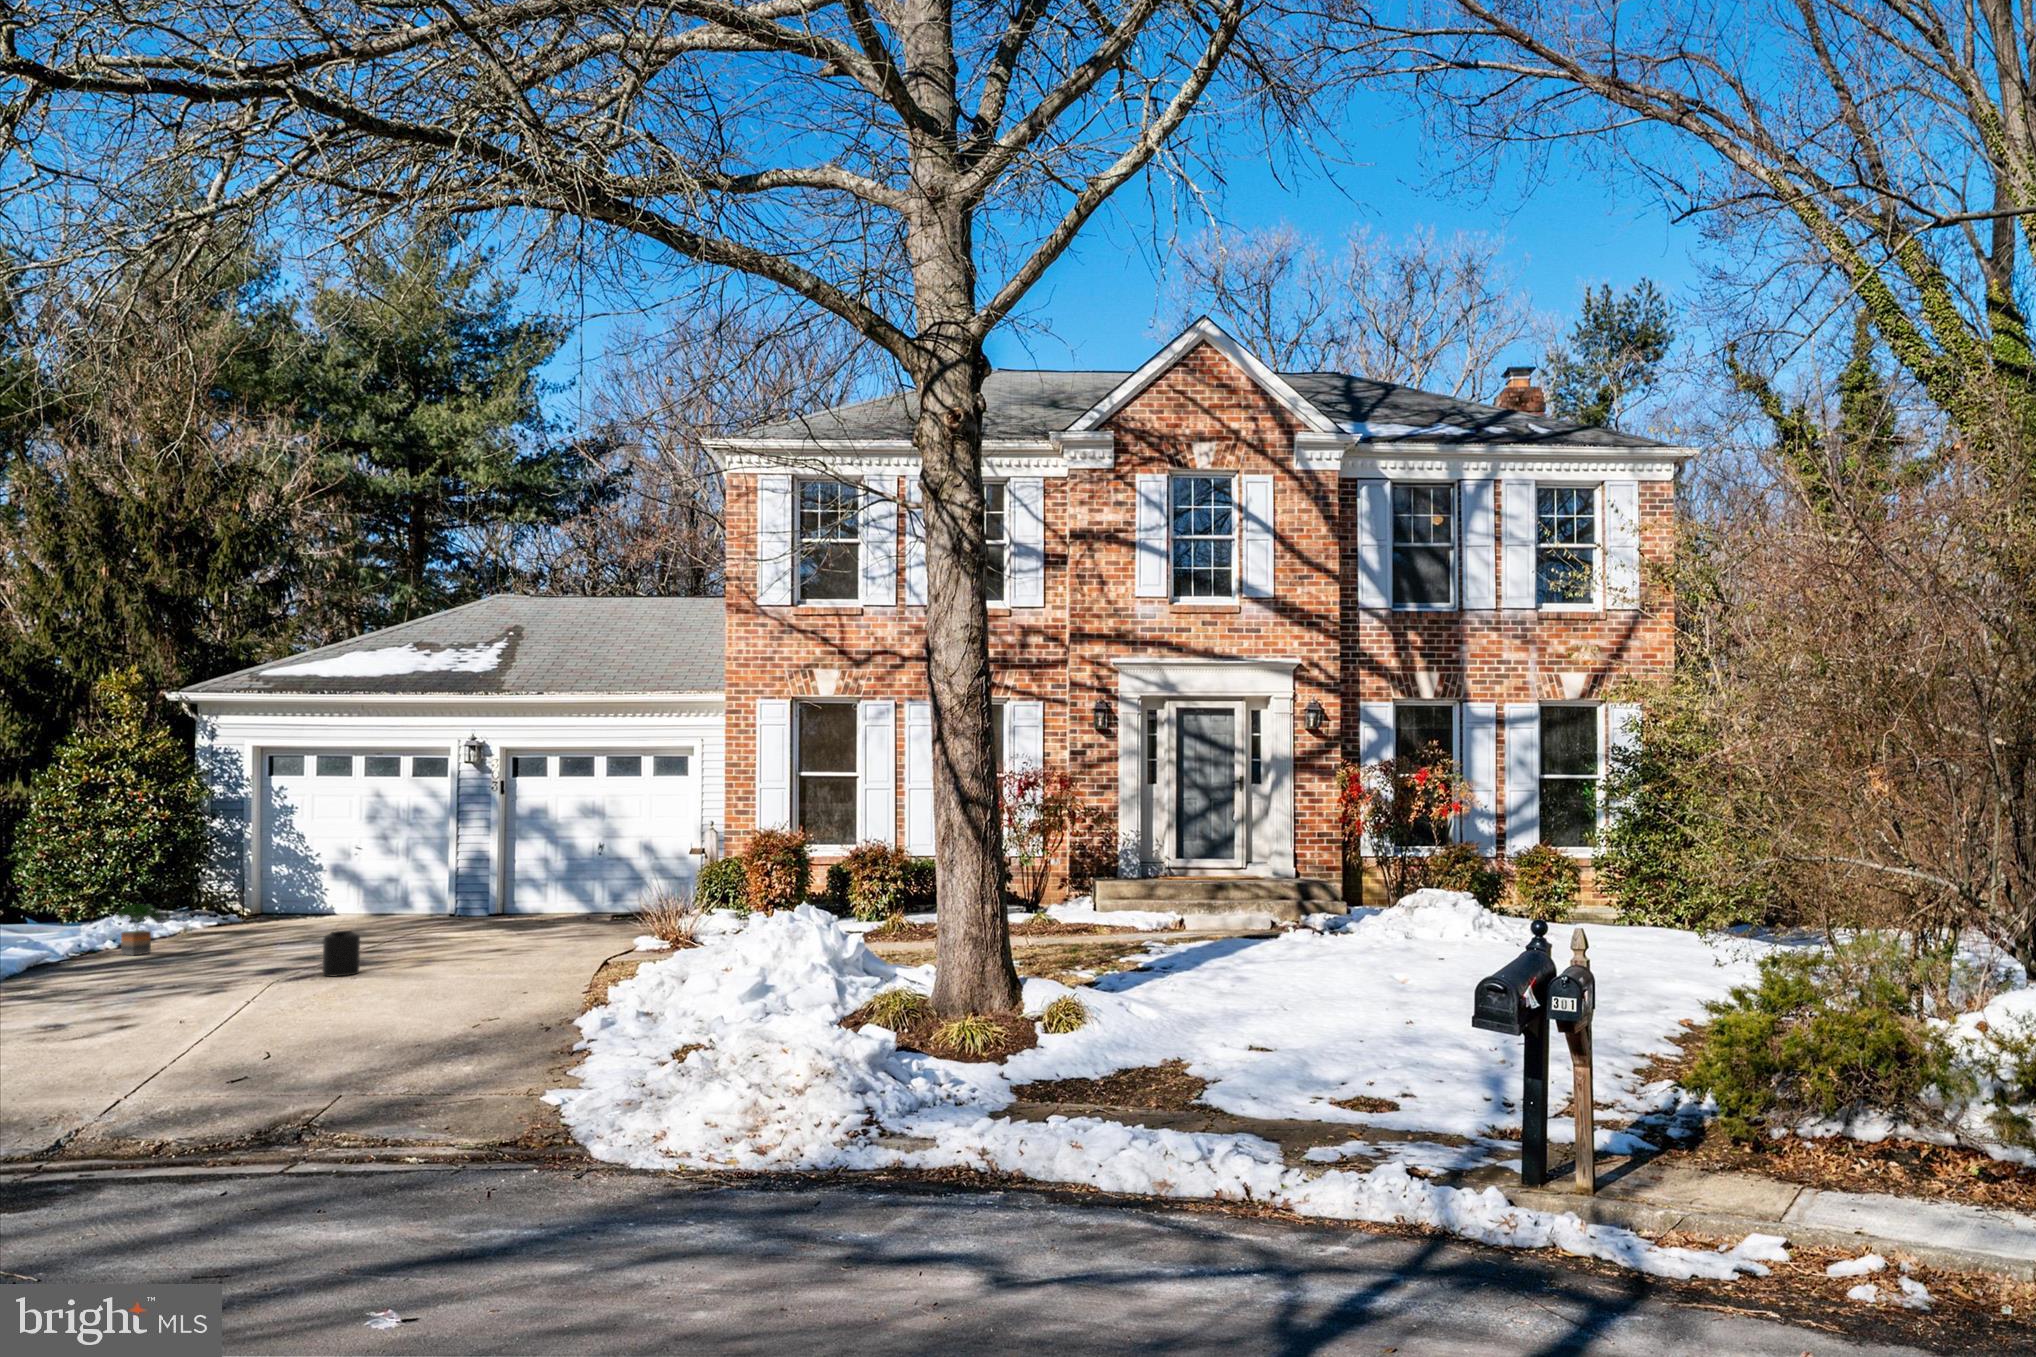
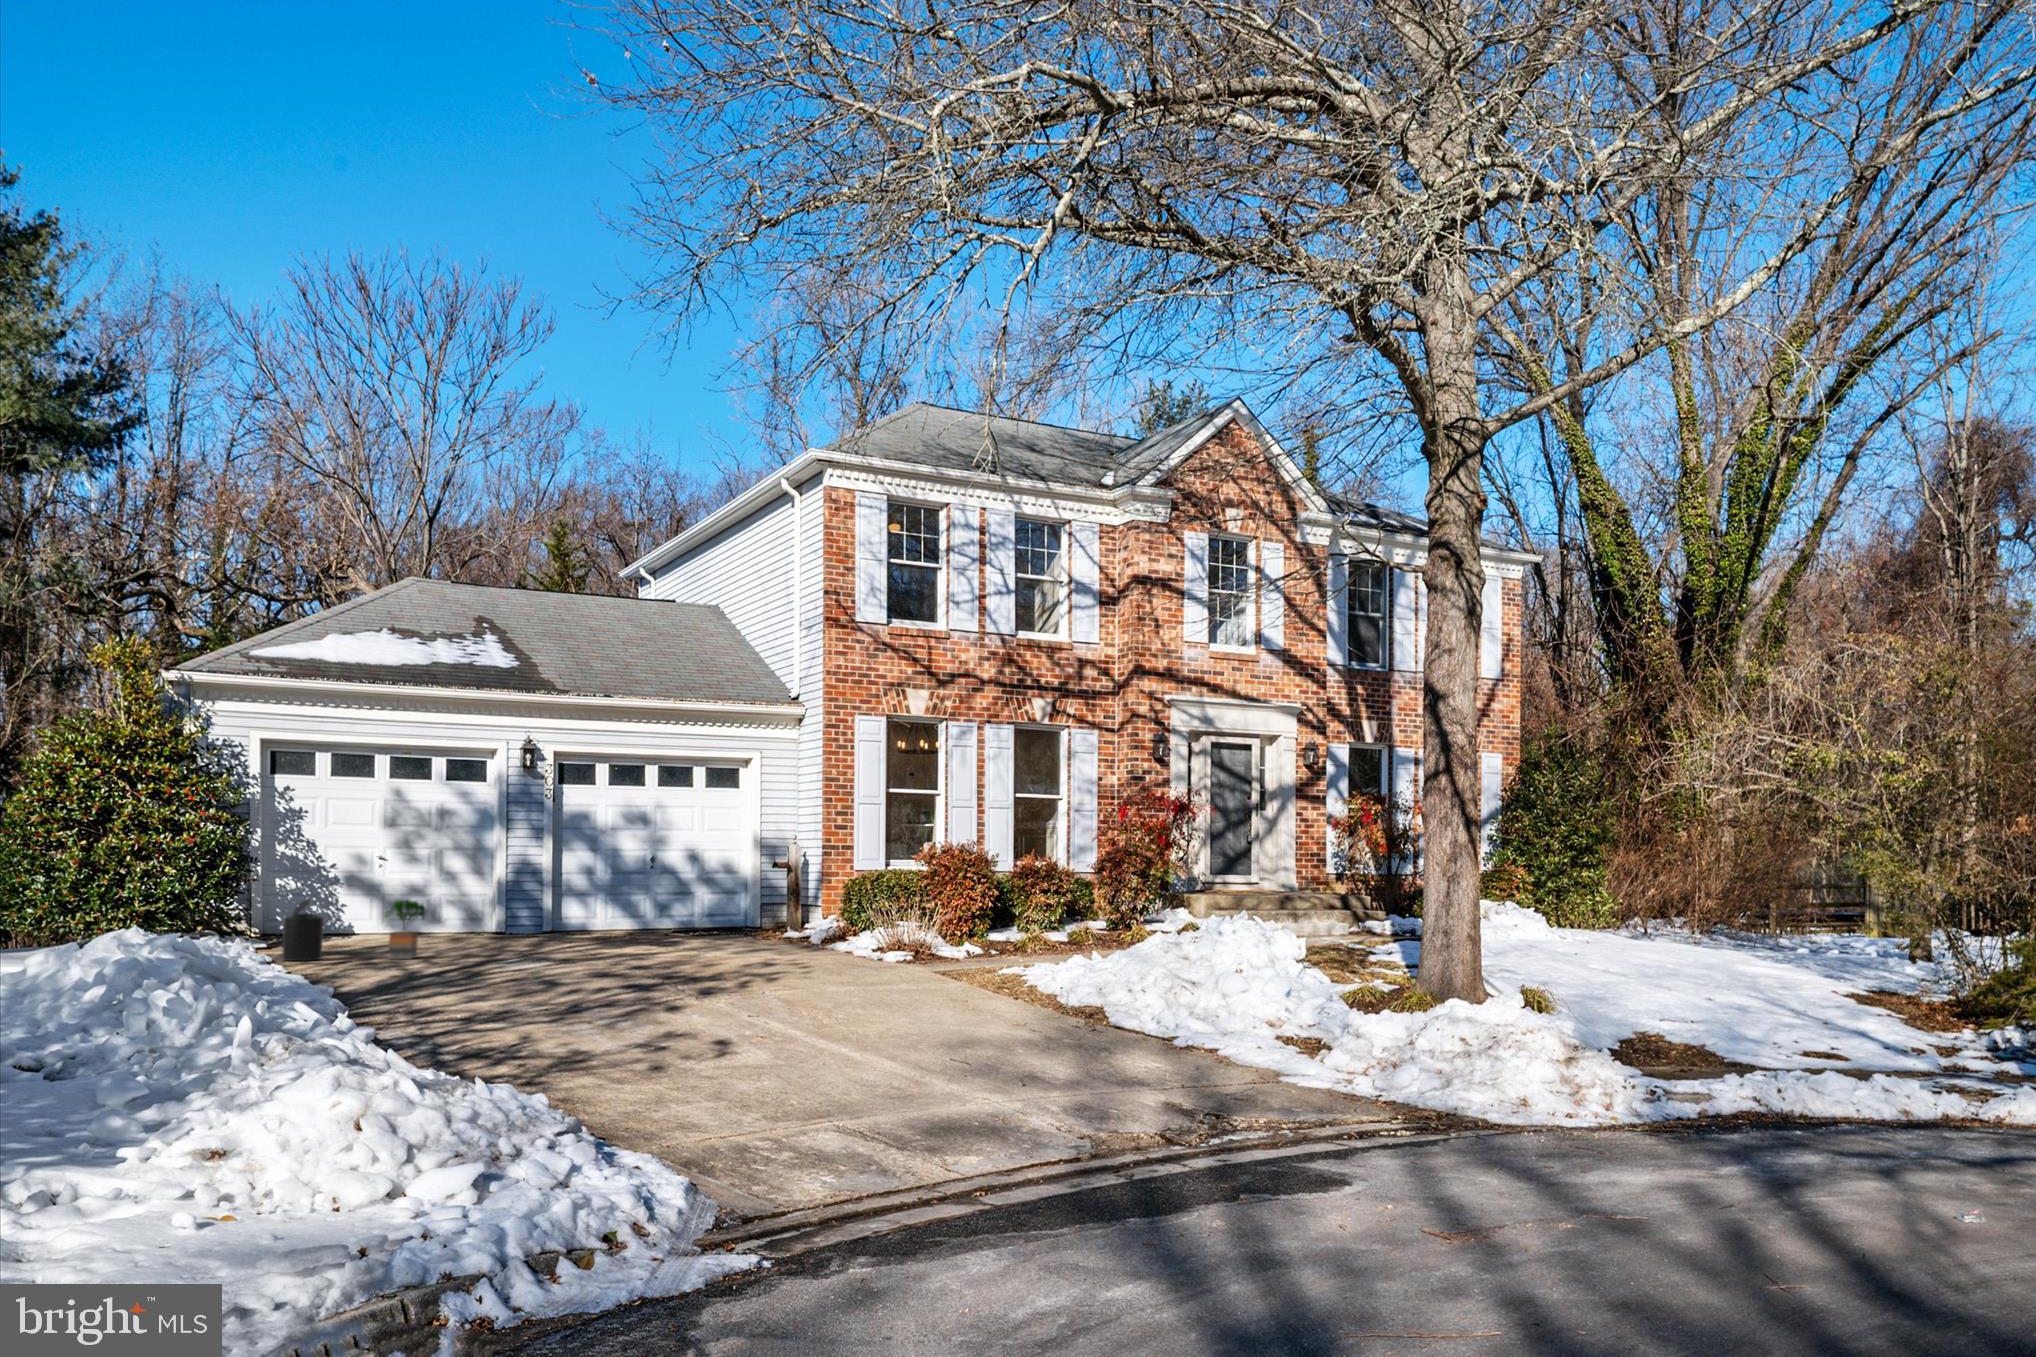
trash can: present [322,931,360,977] -> present [282,899,324,961]

